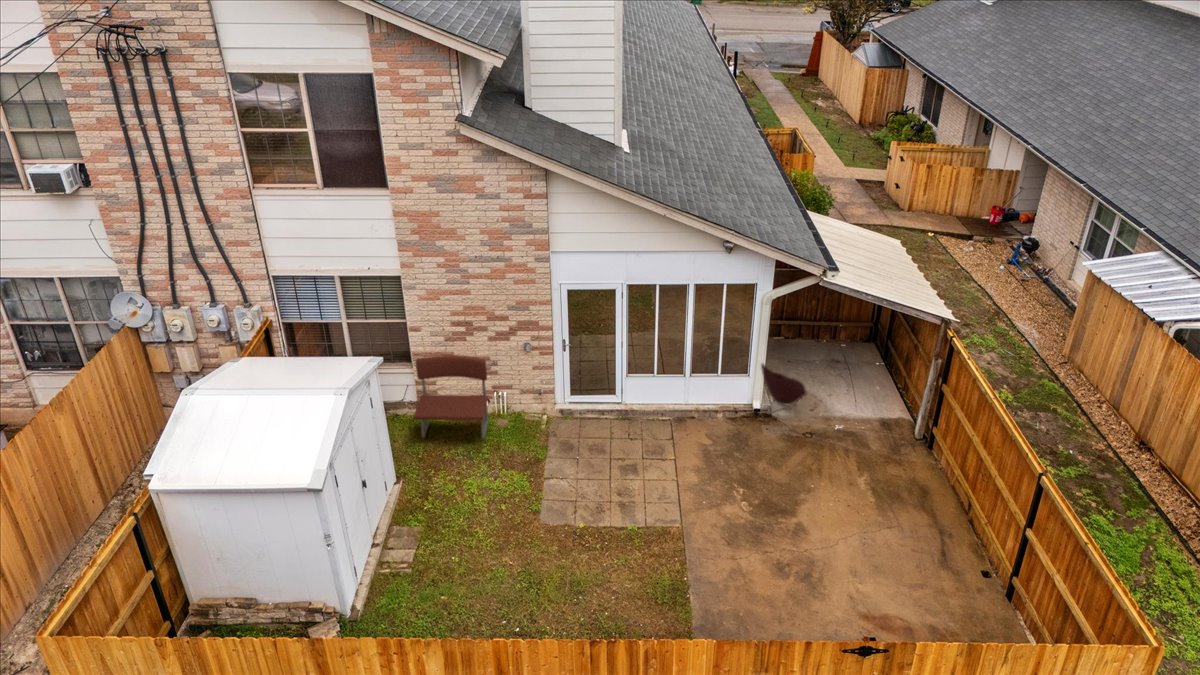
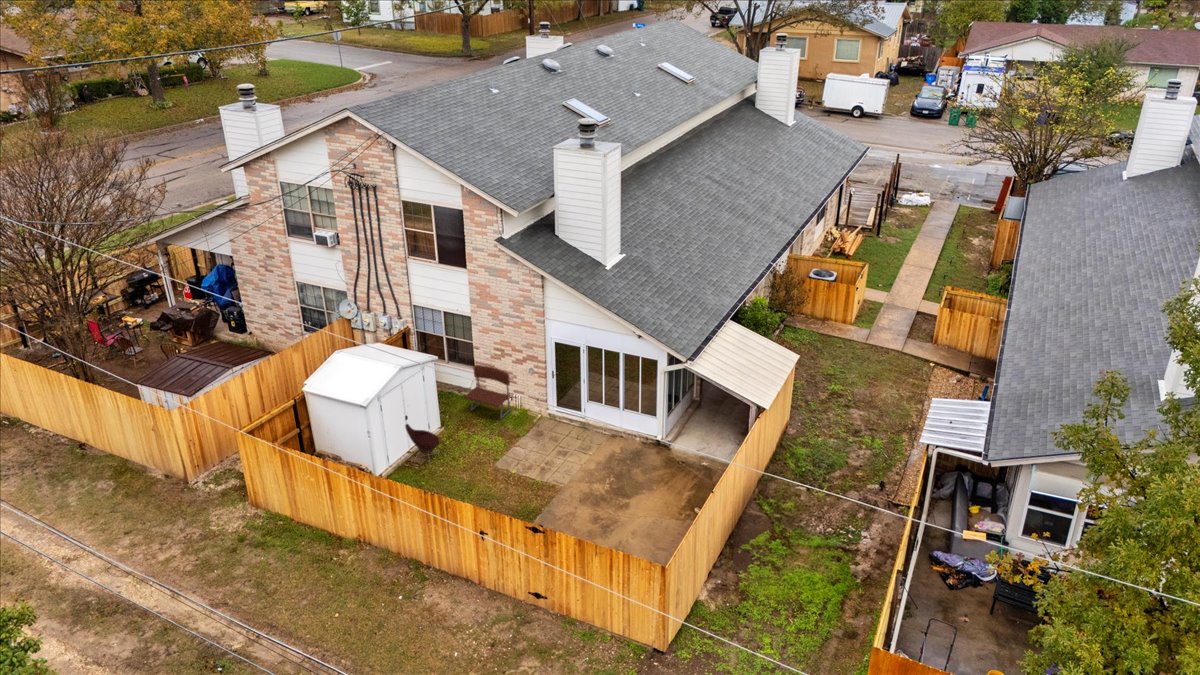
chair: present [761,364,806,417] -> present [405,424,439,457]

